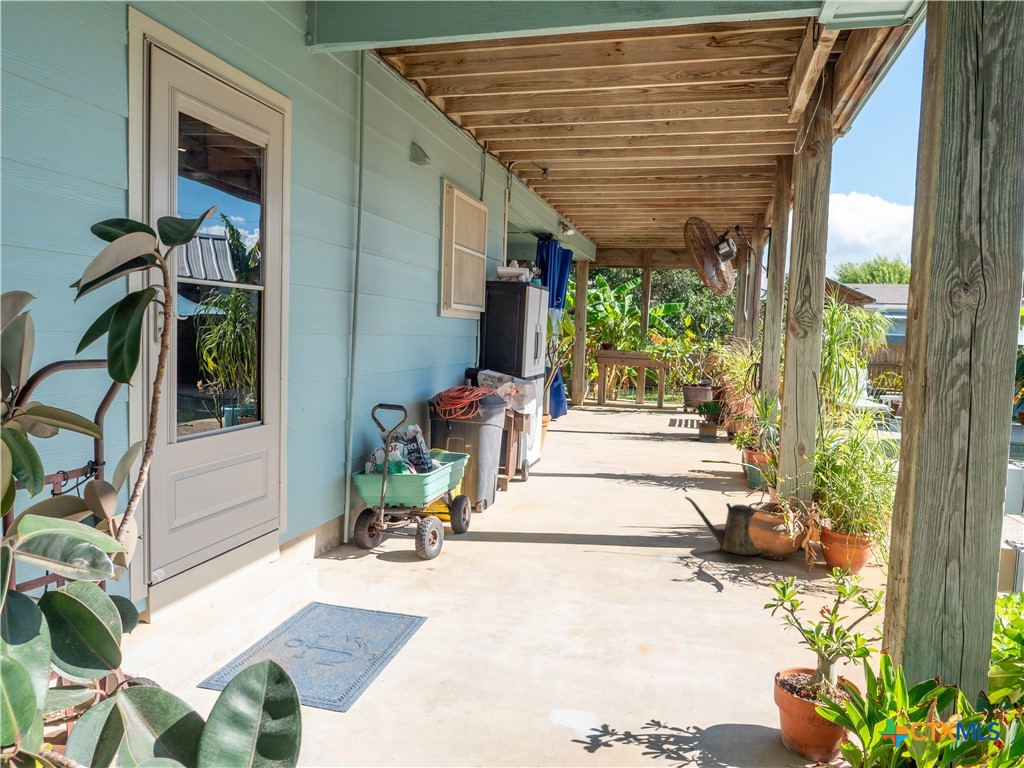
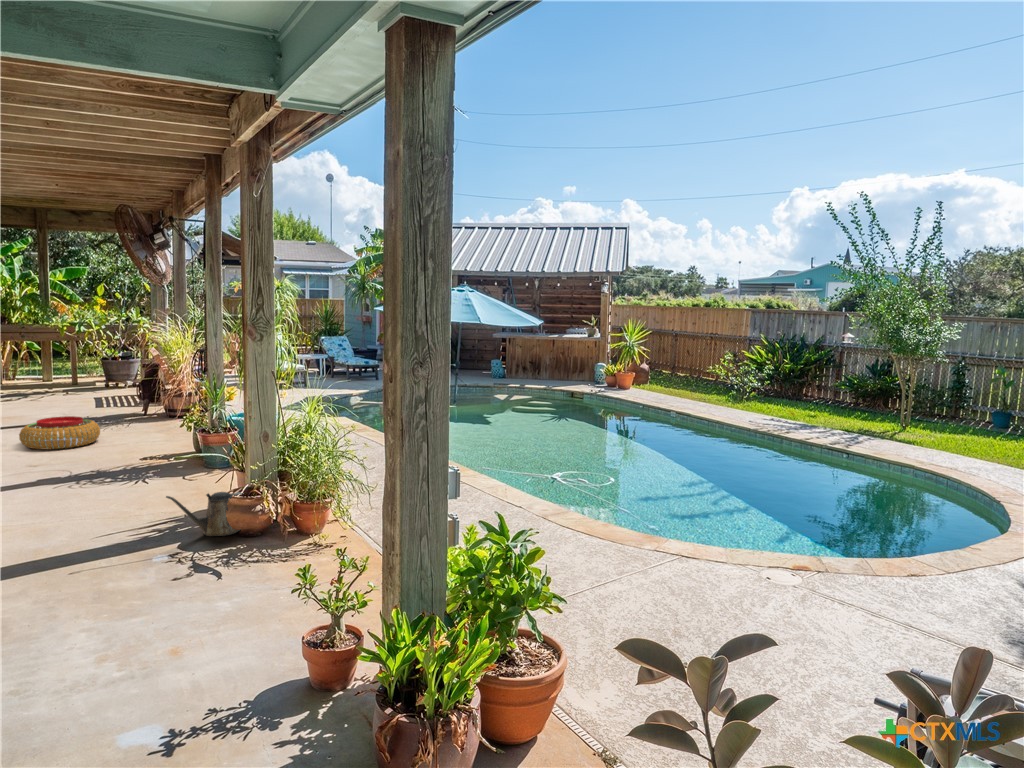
potted tree: present [695,401,723,443] -> none [129,381,163,423]
pouf: none [598,425,661,453] -> present [19,416,100,449]

